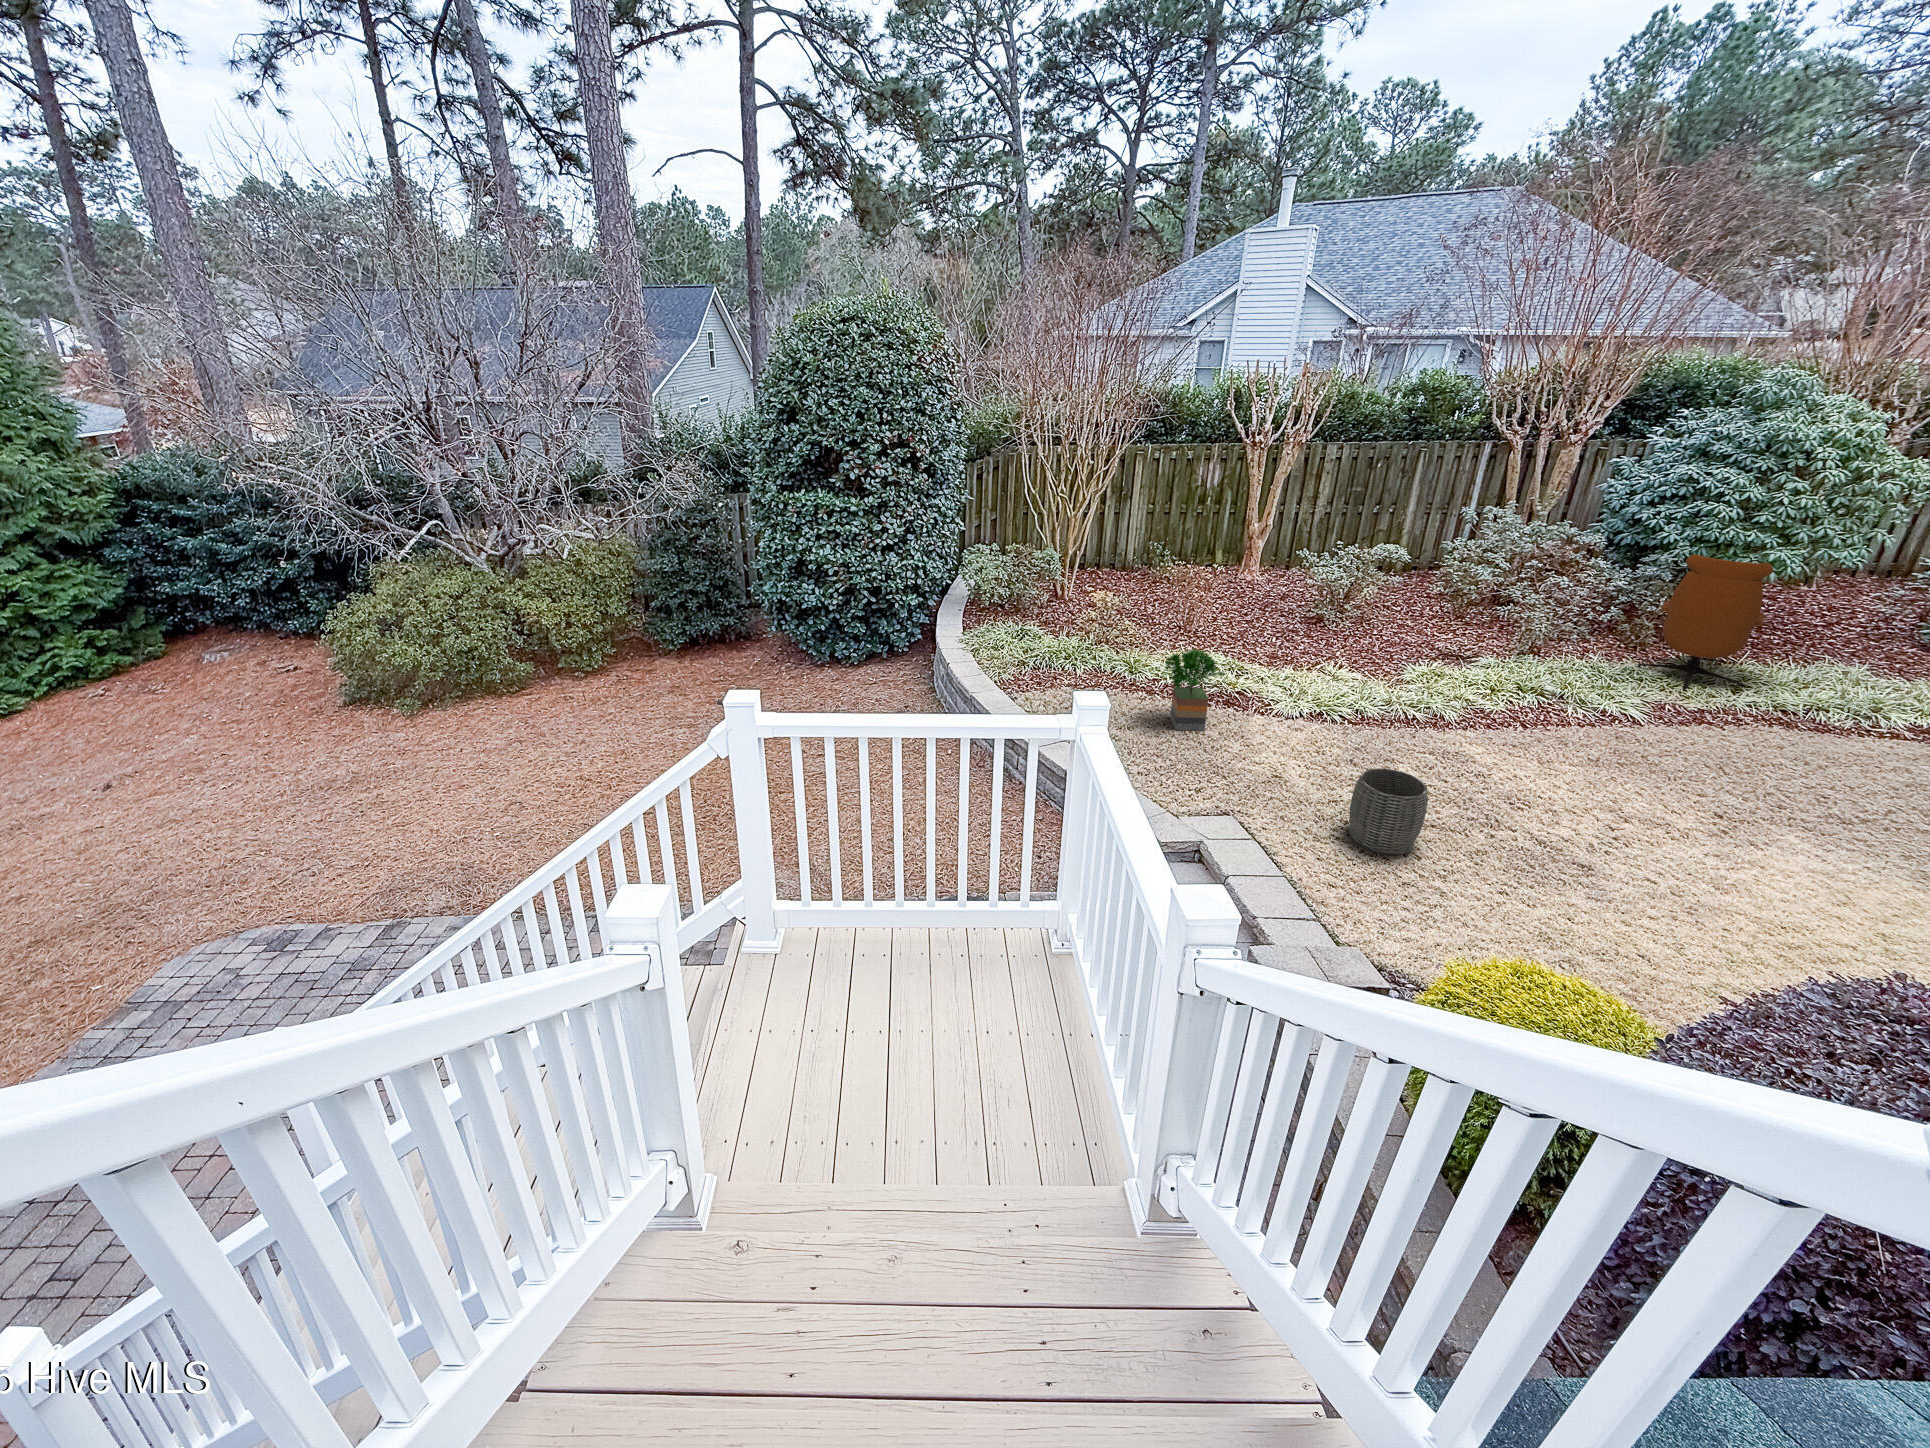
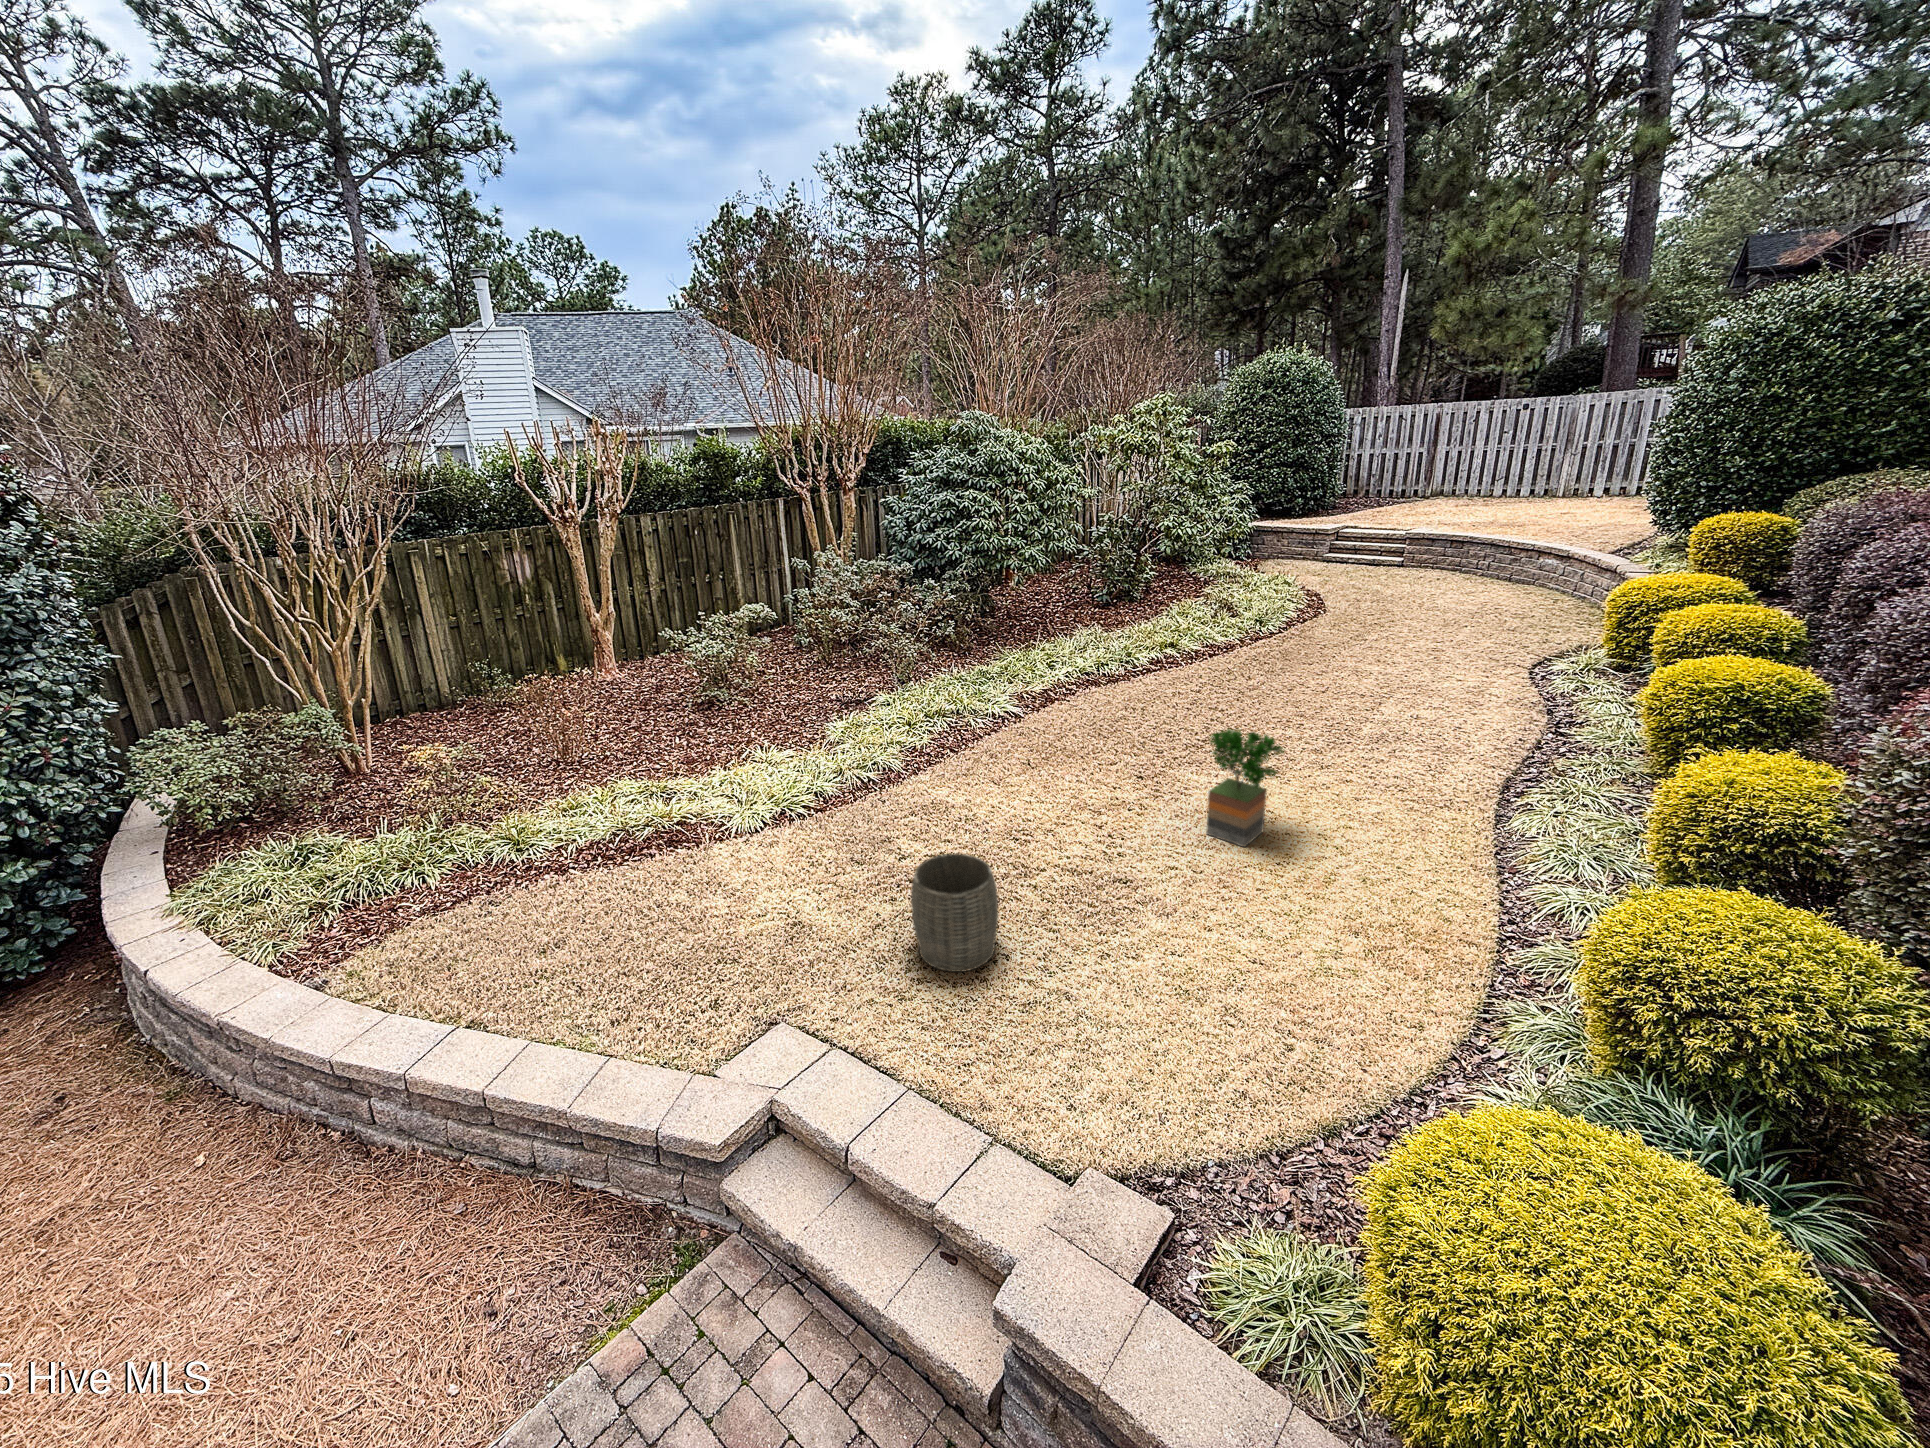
lounge chair: present [1638,554,1773,689] -> none [979,554,1050,673]
potted tree: present [1165,649,1225,731] -> present [1206,729,1284,847]

